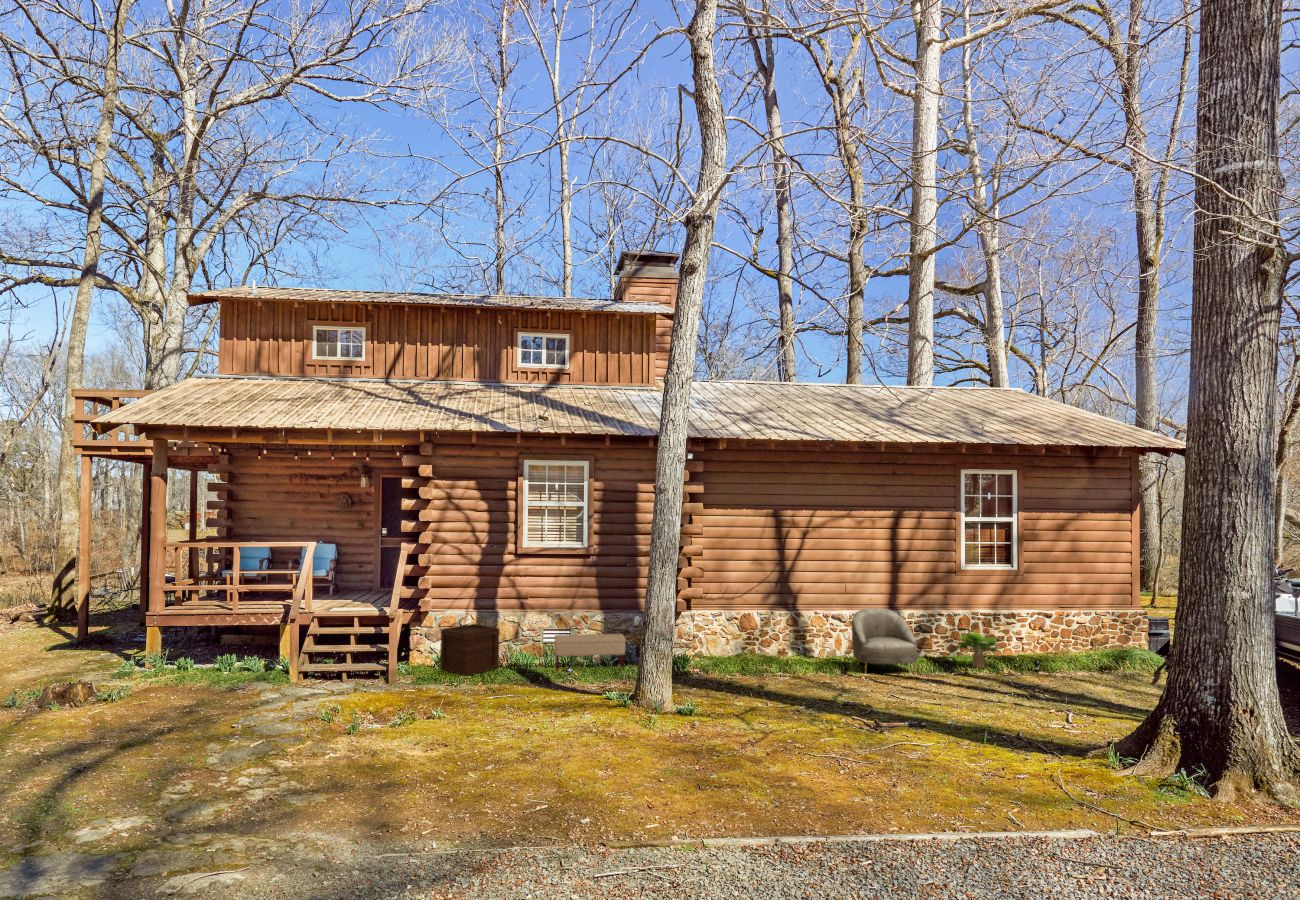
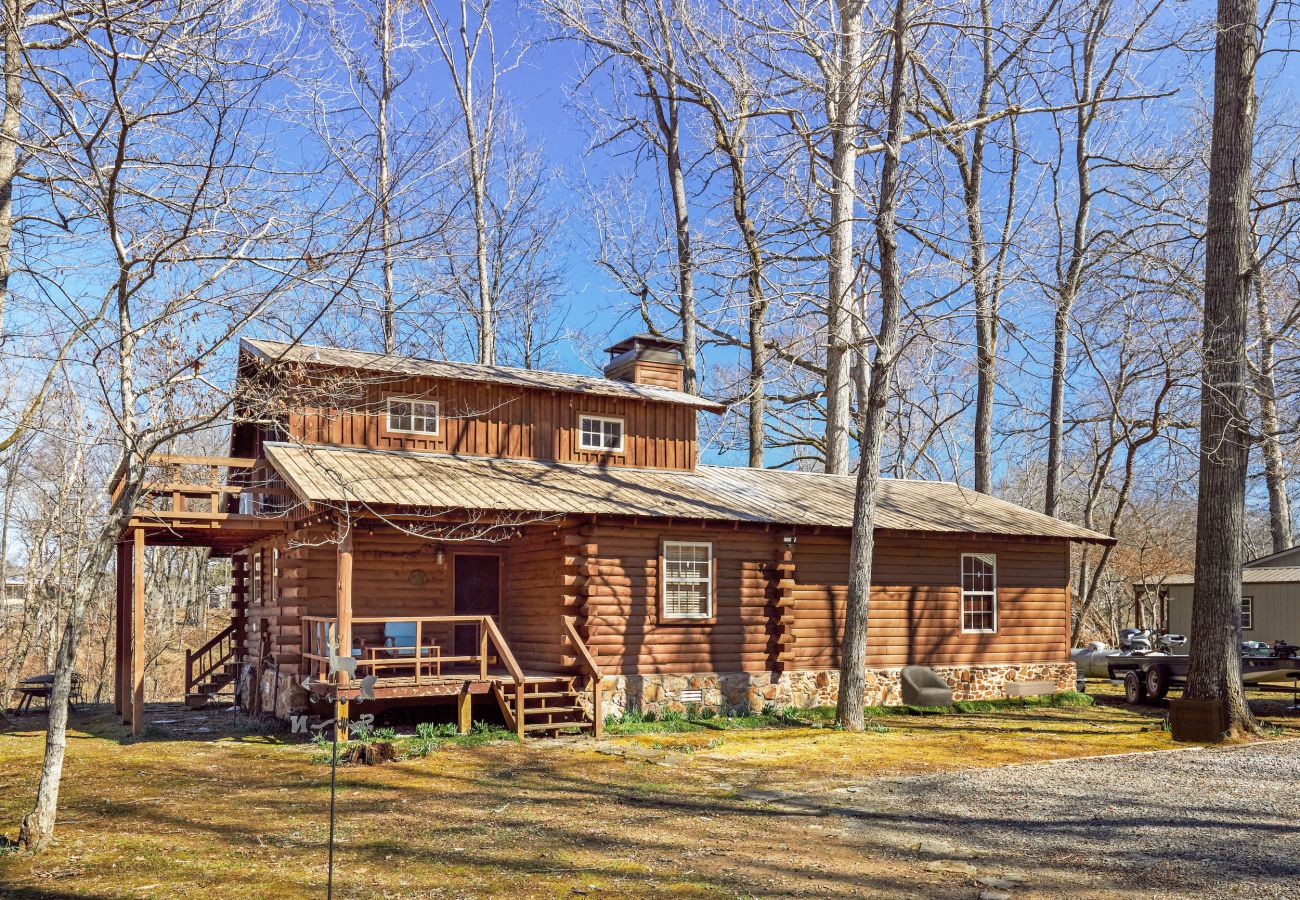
wooden crate: present [440,624,500,676] -> present [1170,698,1225,743]
potted plant: present [957,632,999,668] -> none [963,679,1000,709]
bench: present [554,634,626,670] -> present [1005,680,1054,706]

